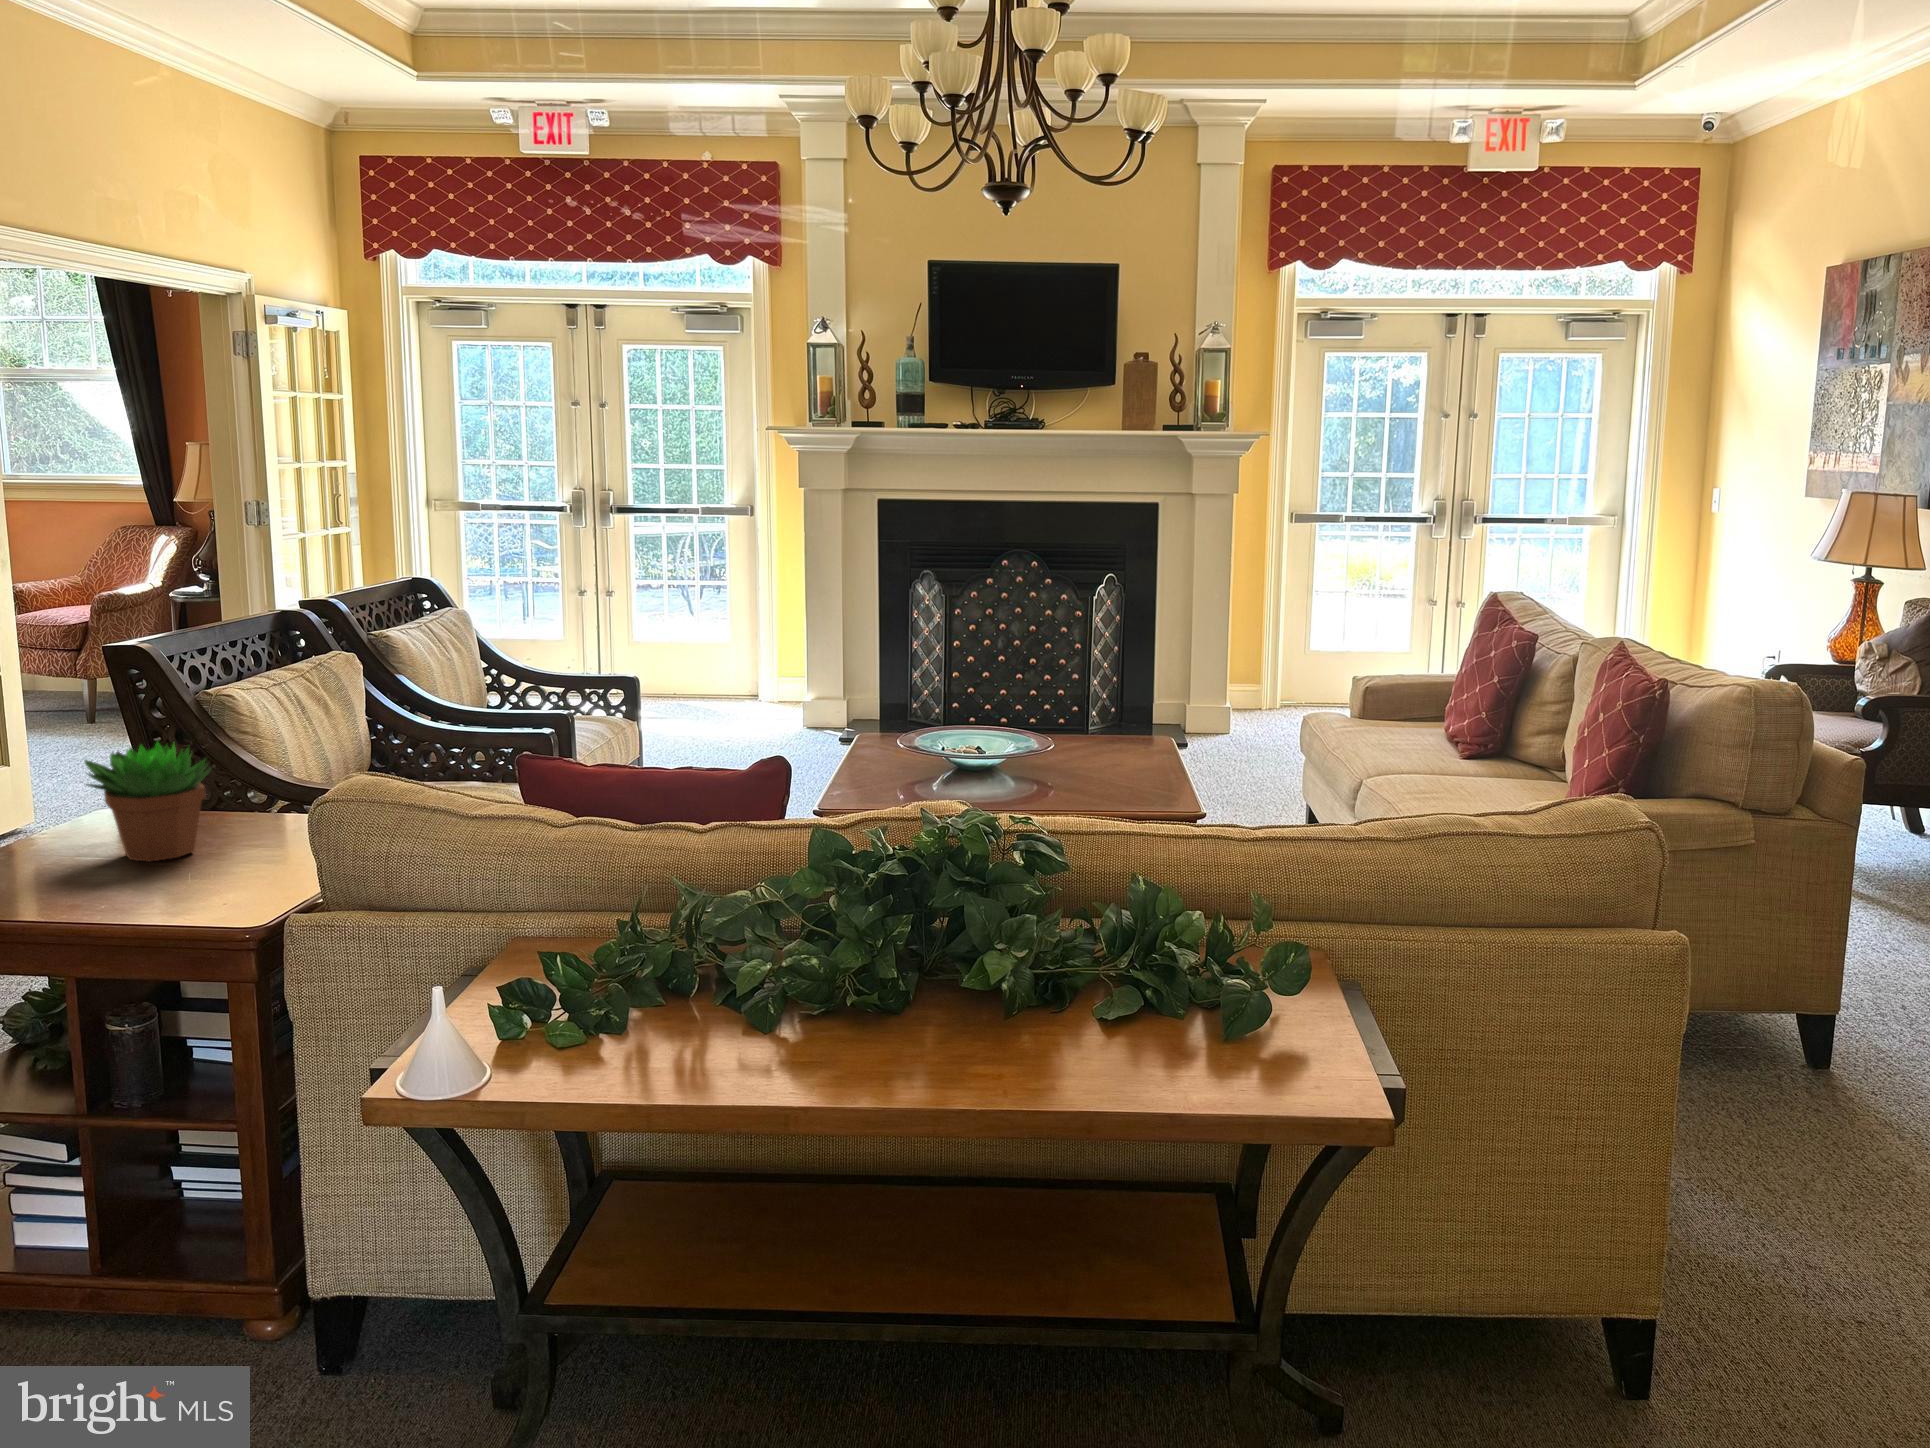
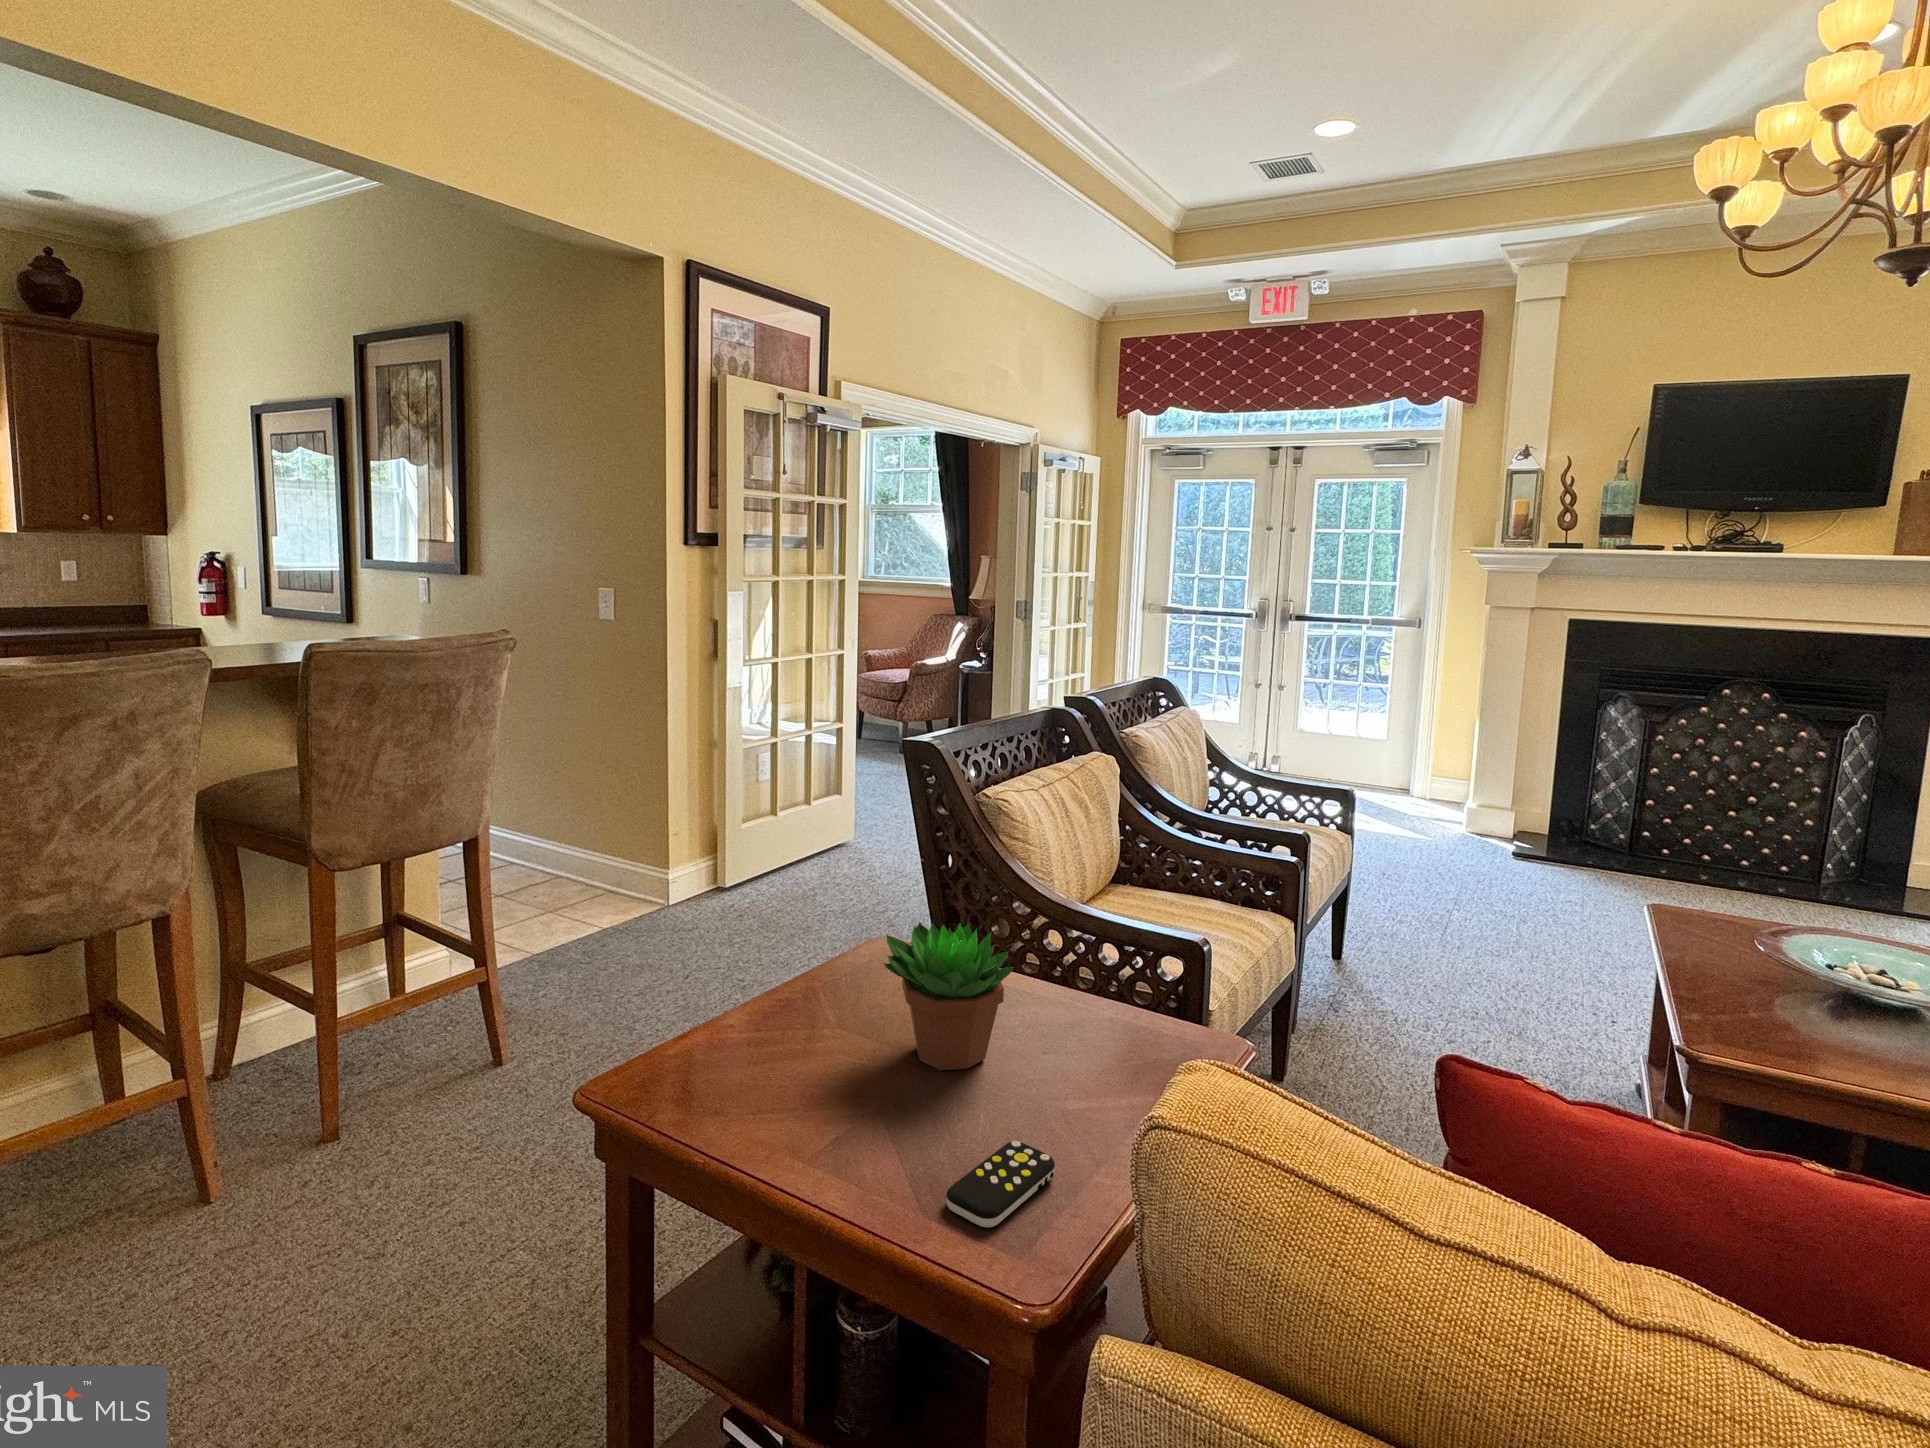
remote control: none [158,872,252,912] -> present [947,1141,1055,1227]

